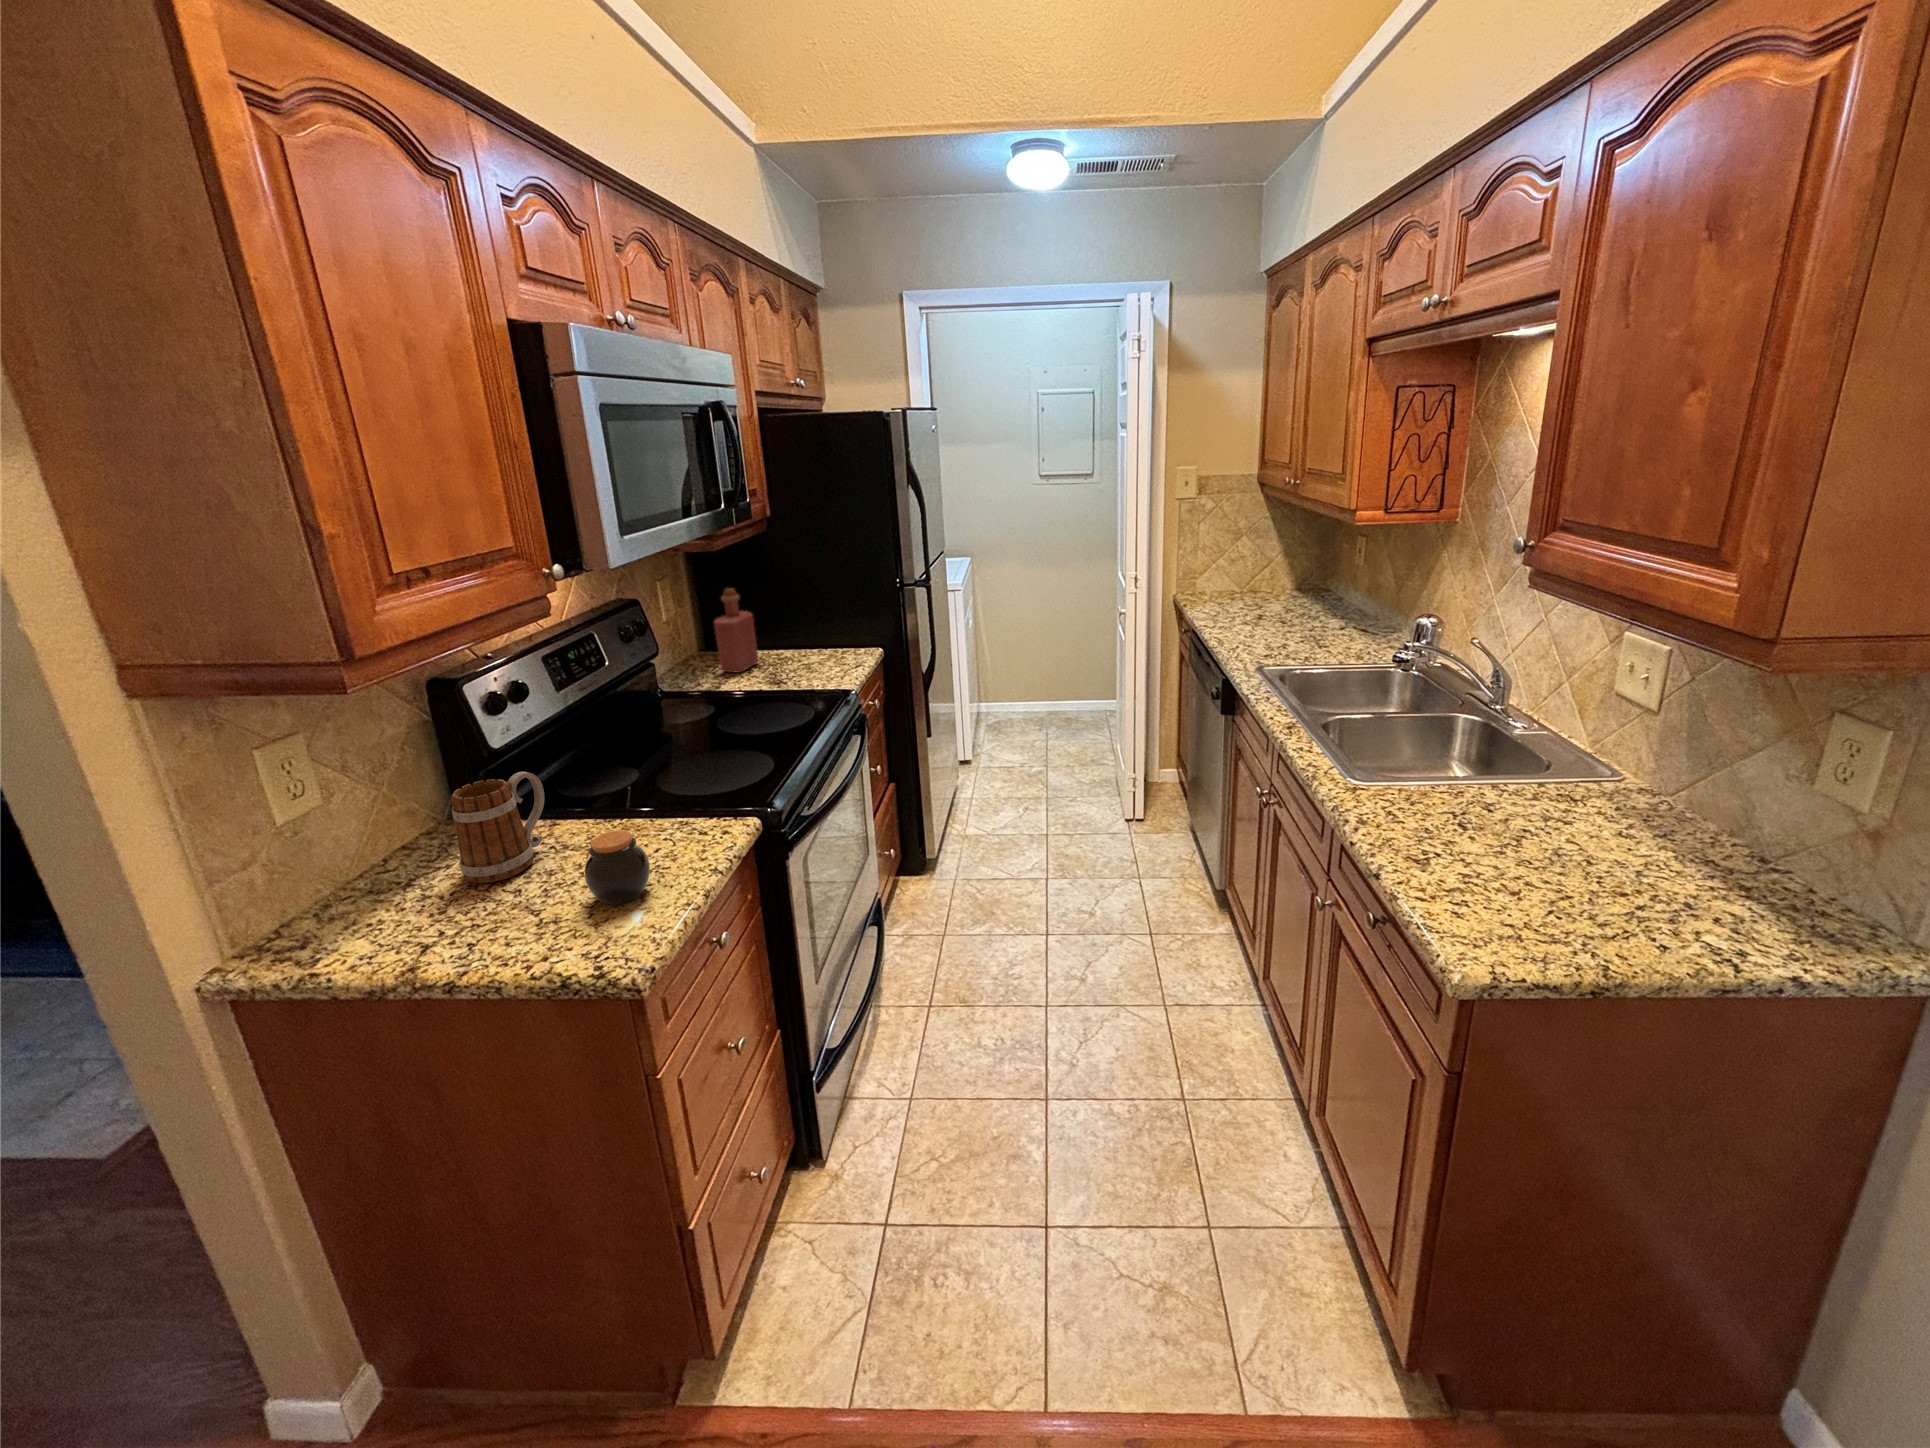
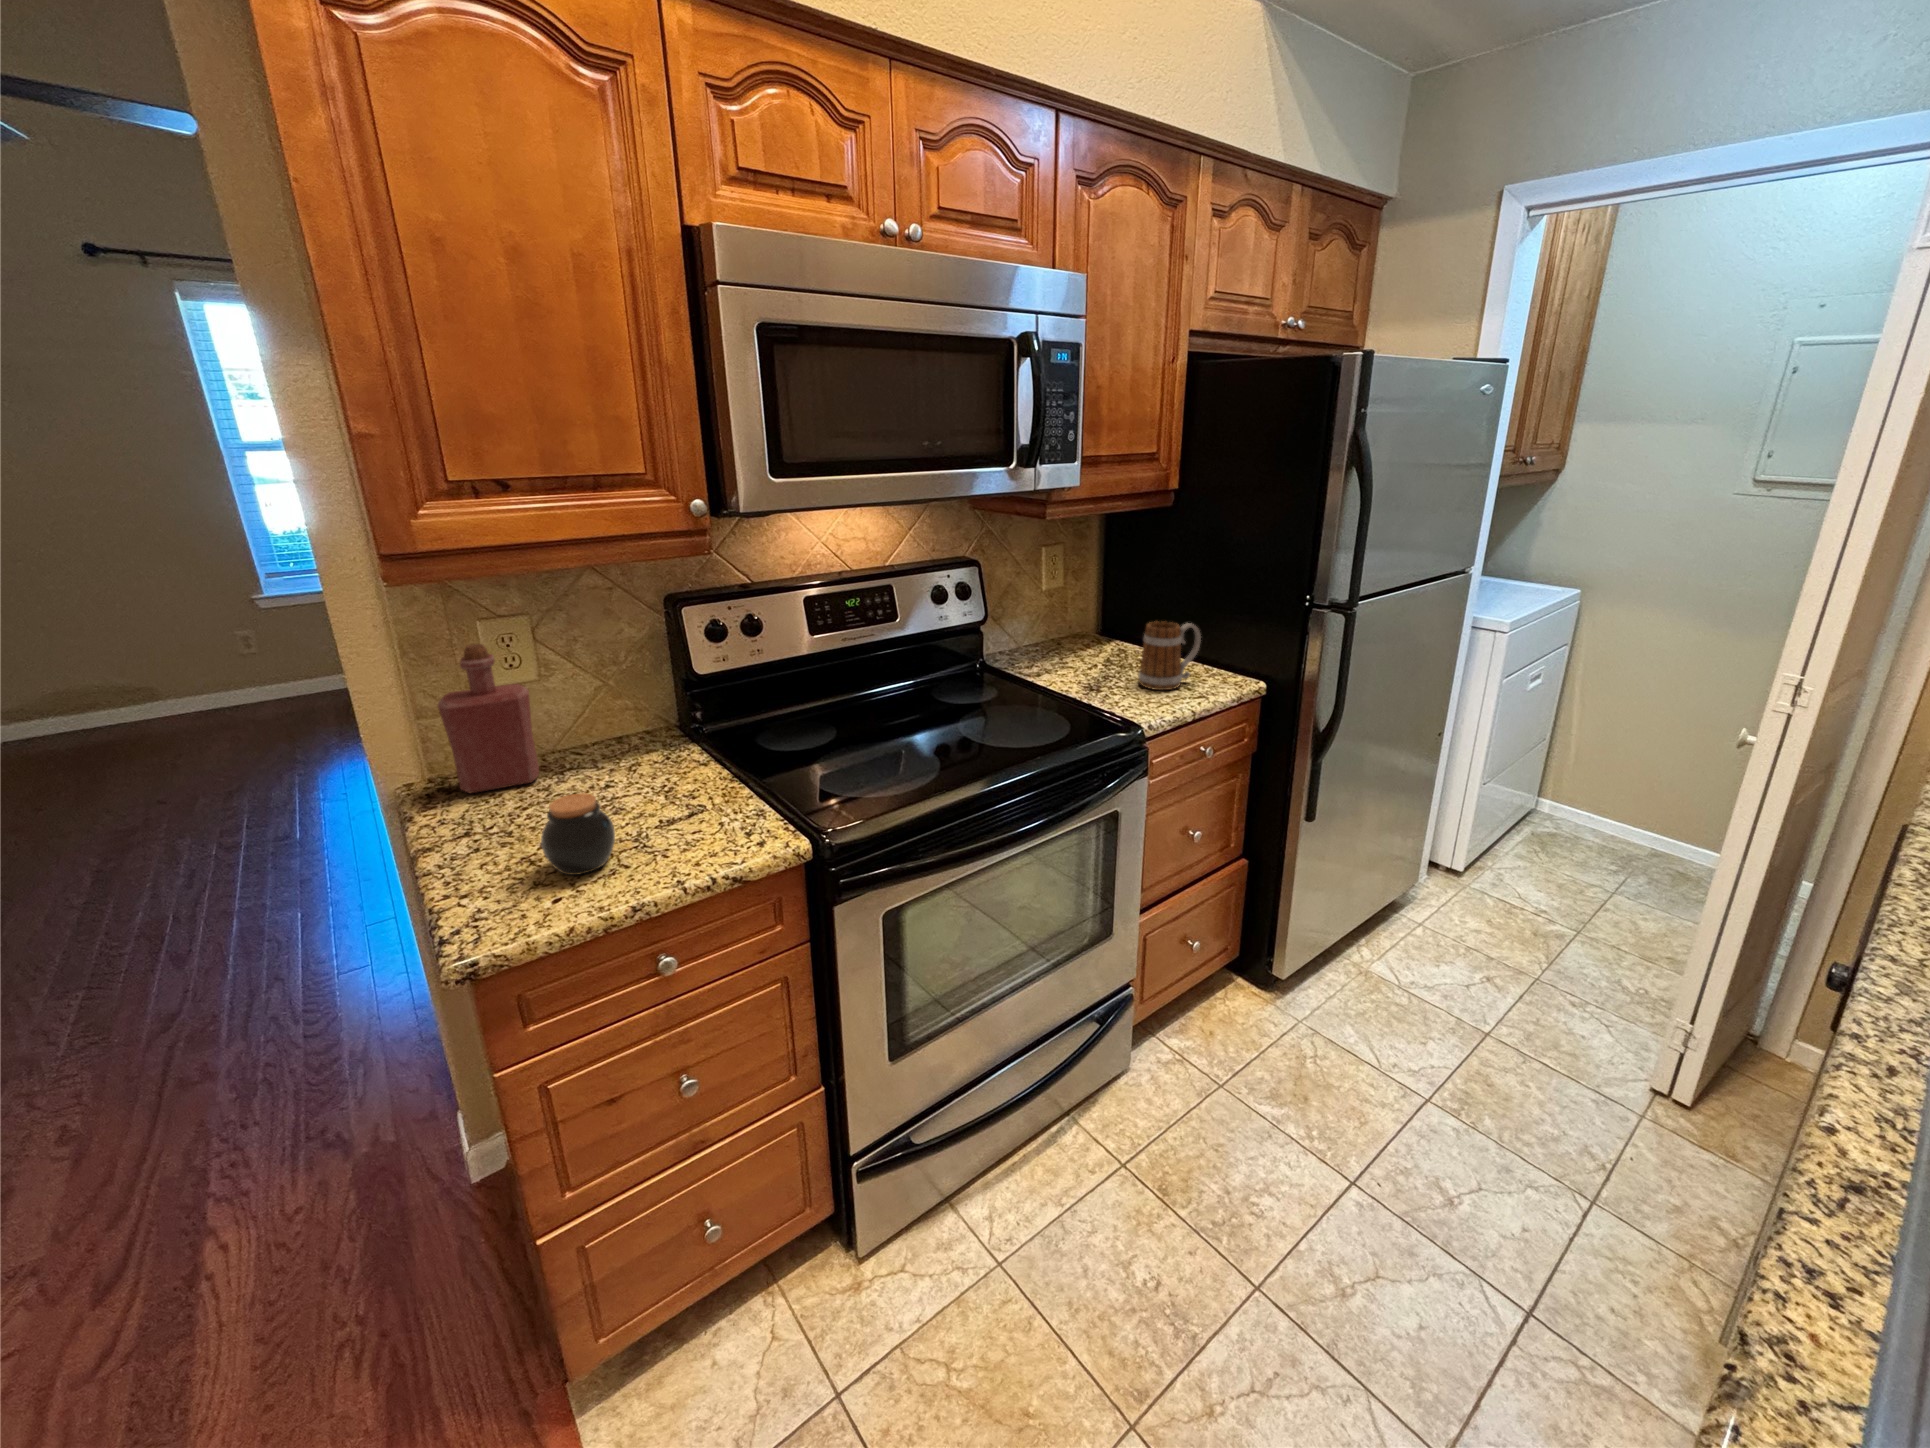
bottle: present [714,588,759,673] -> present [438,644,539,793]
mug: present [451,772,544,883] -> present [1138,621,1201,690]

